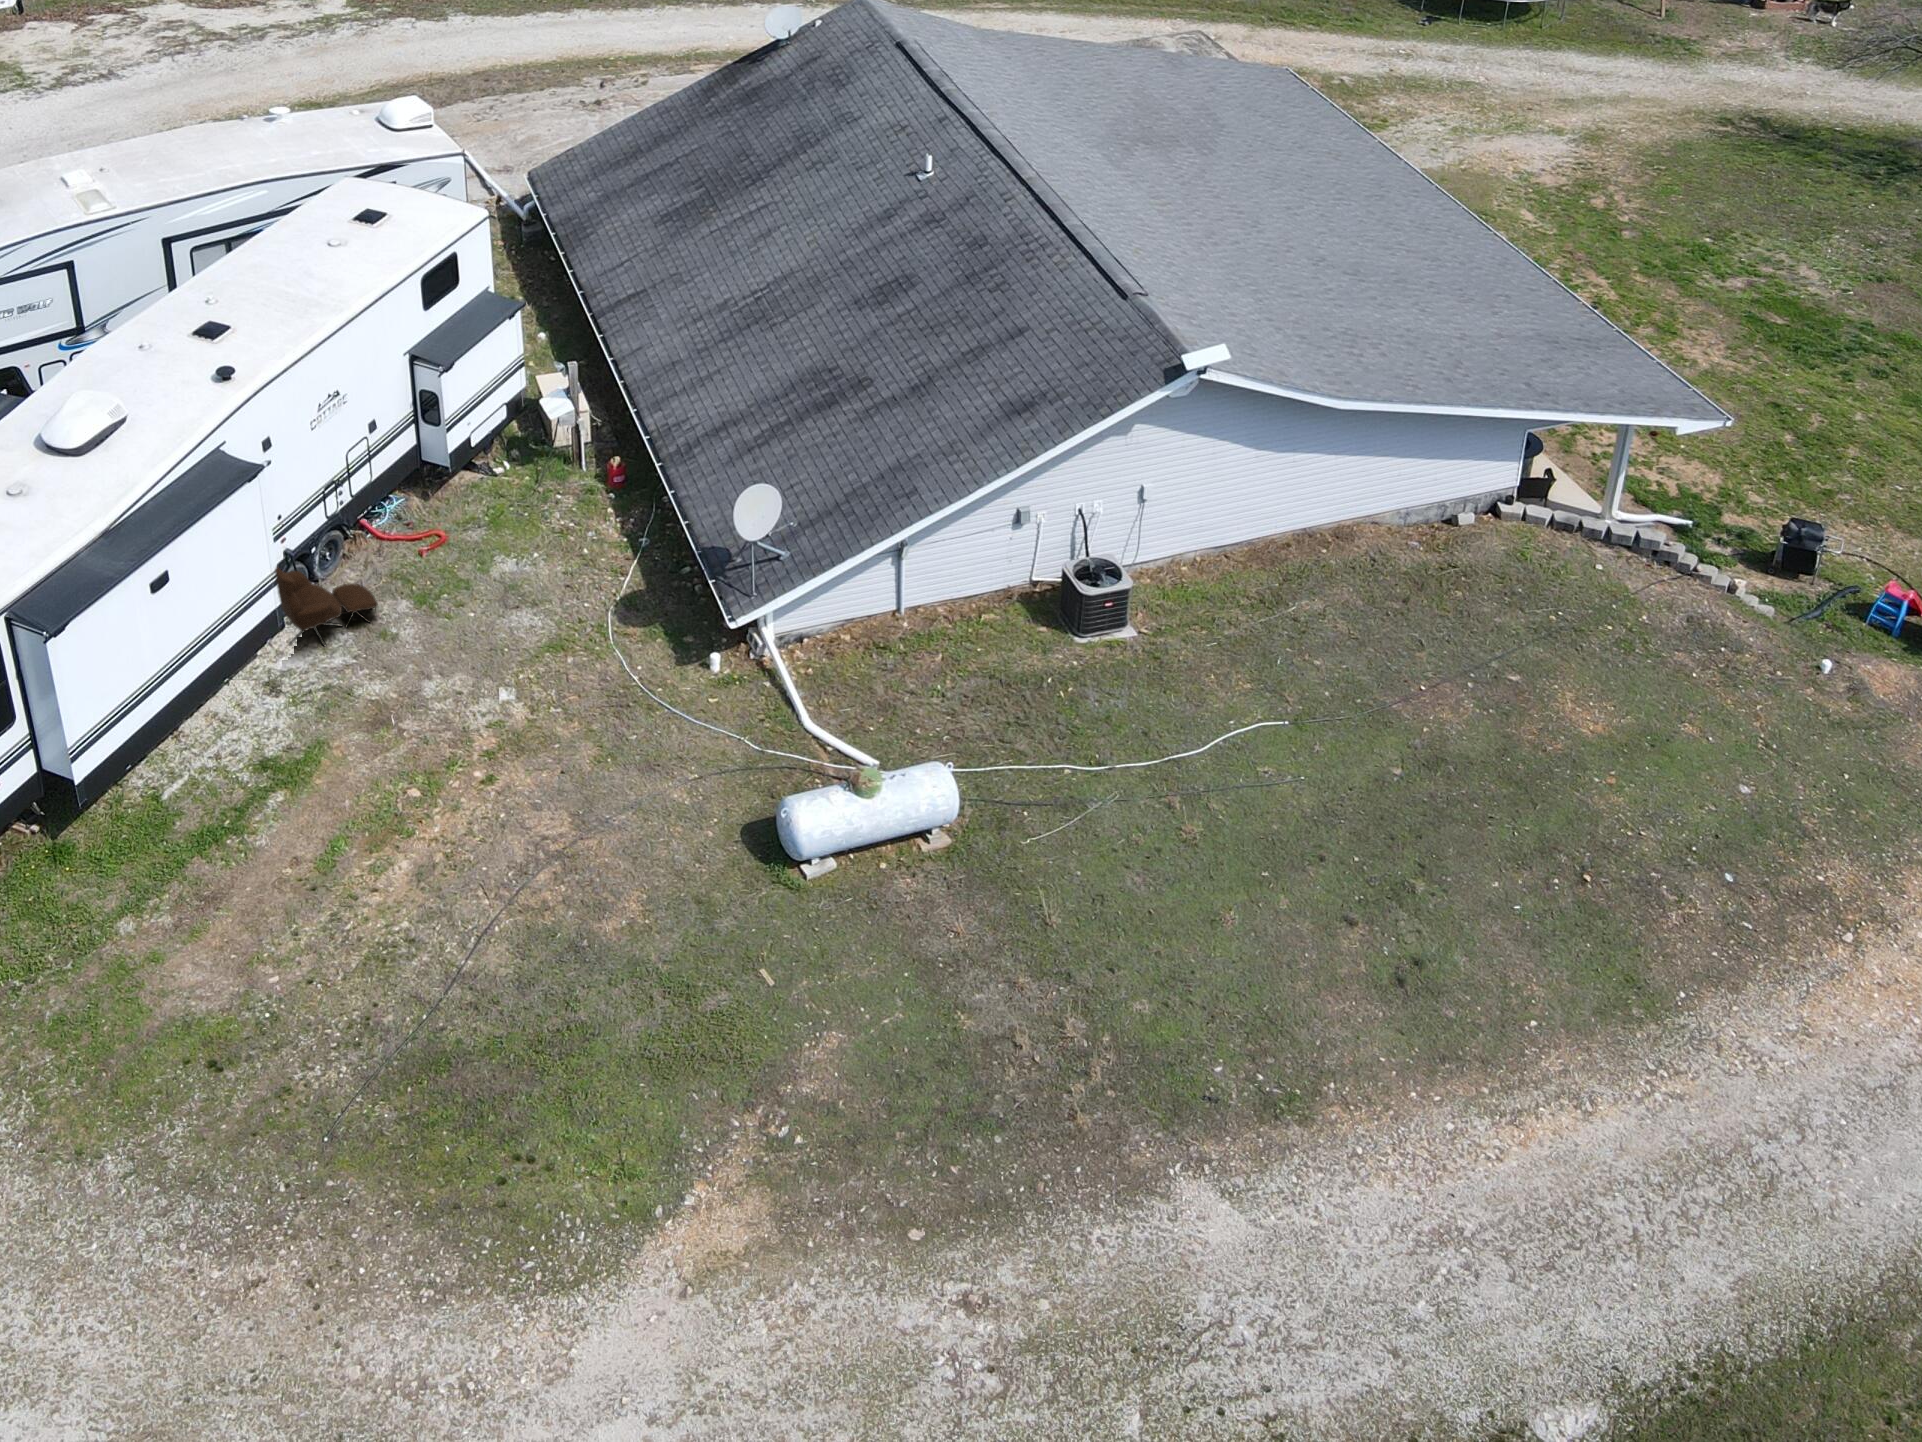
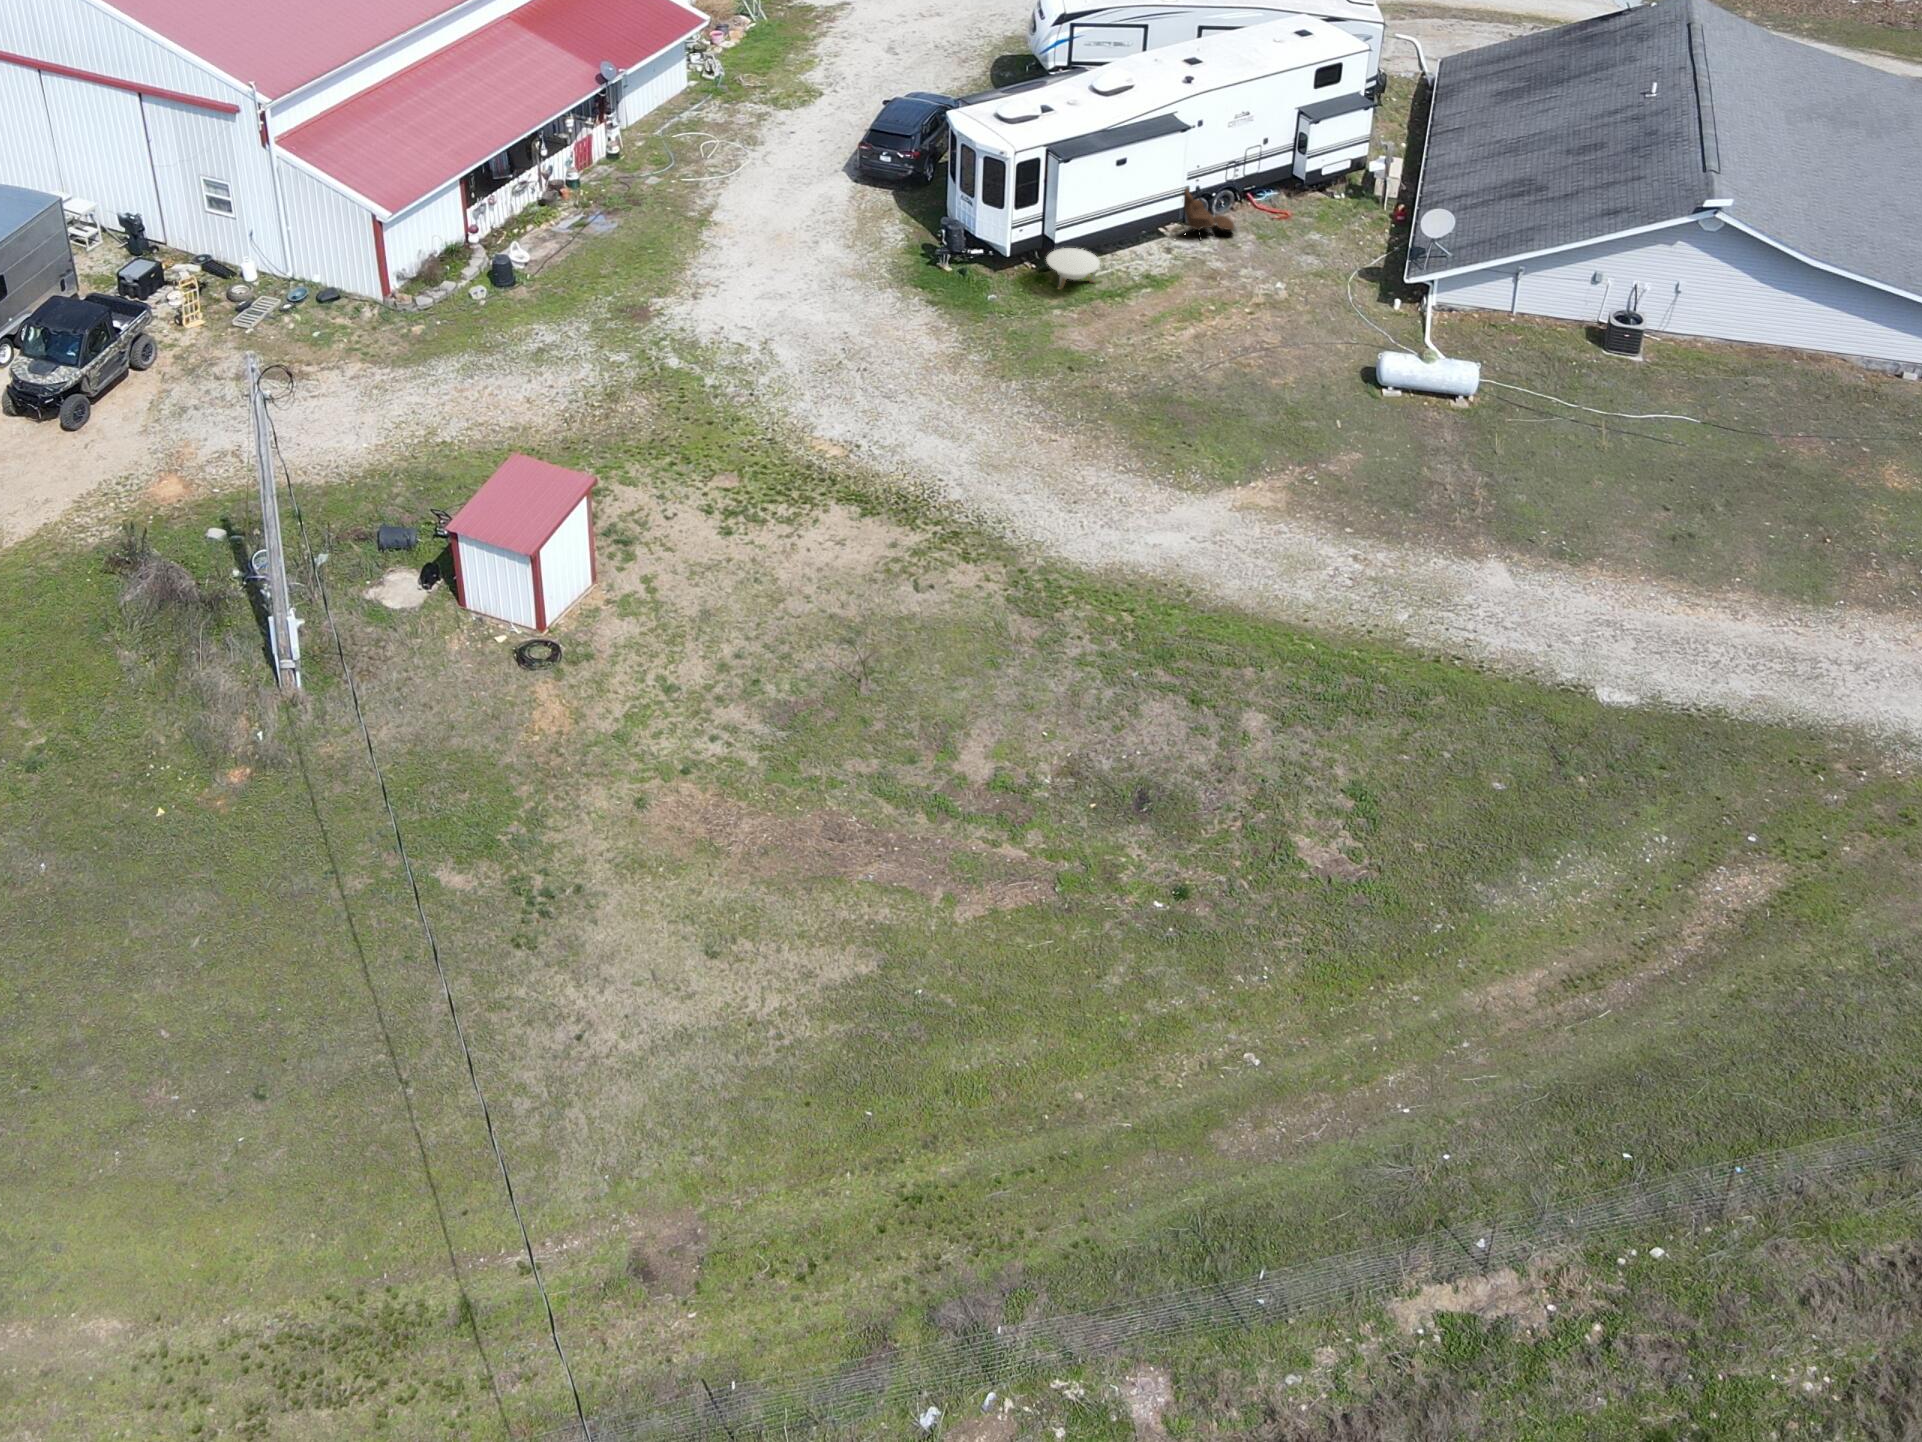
round table: none [60,763,174,866] -> present [1046,248,1100,290]

